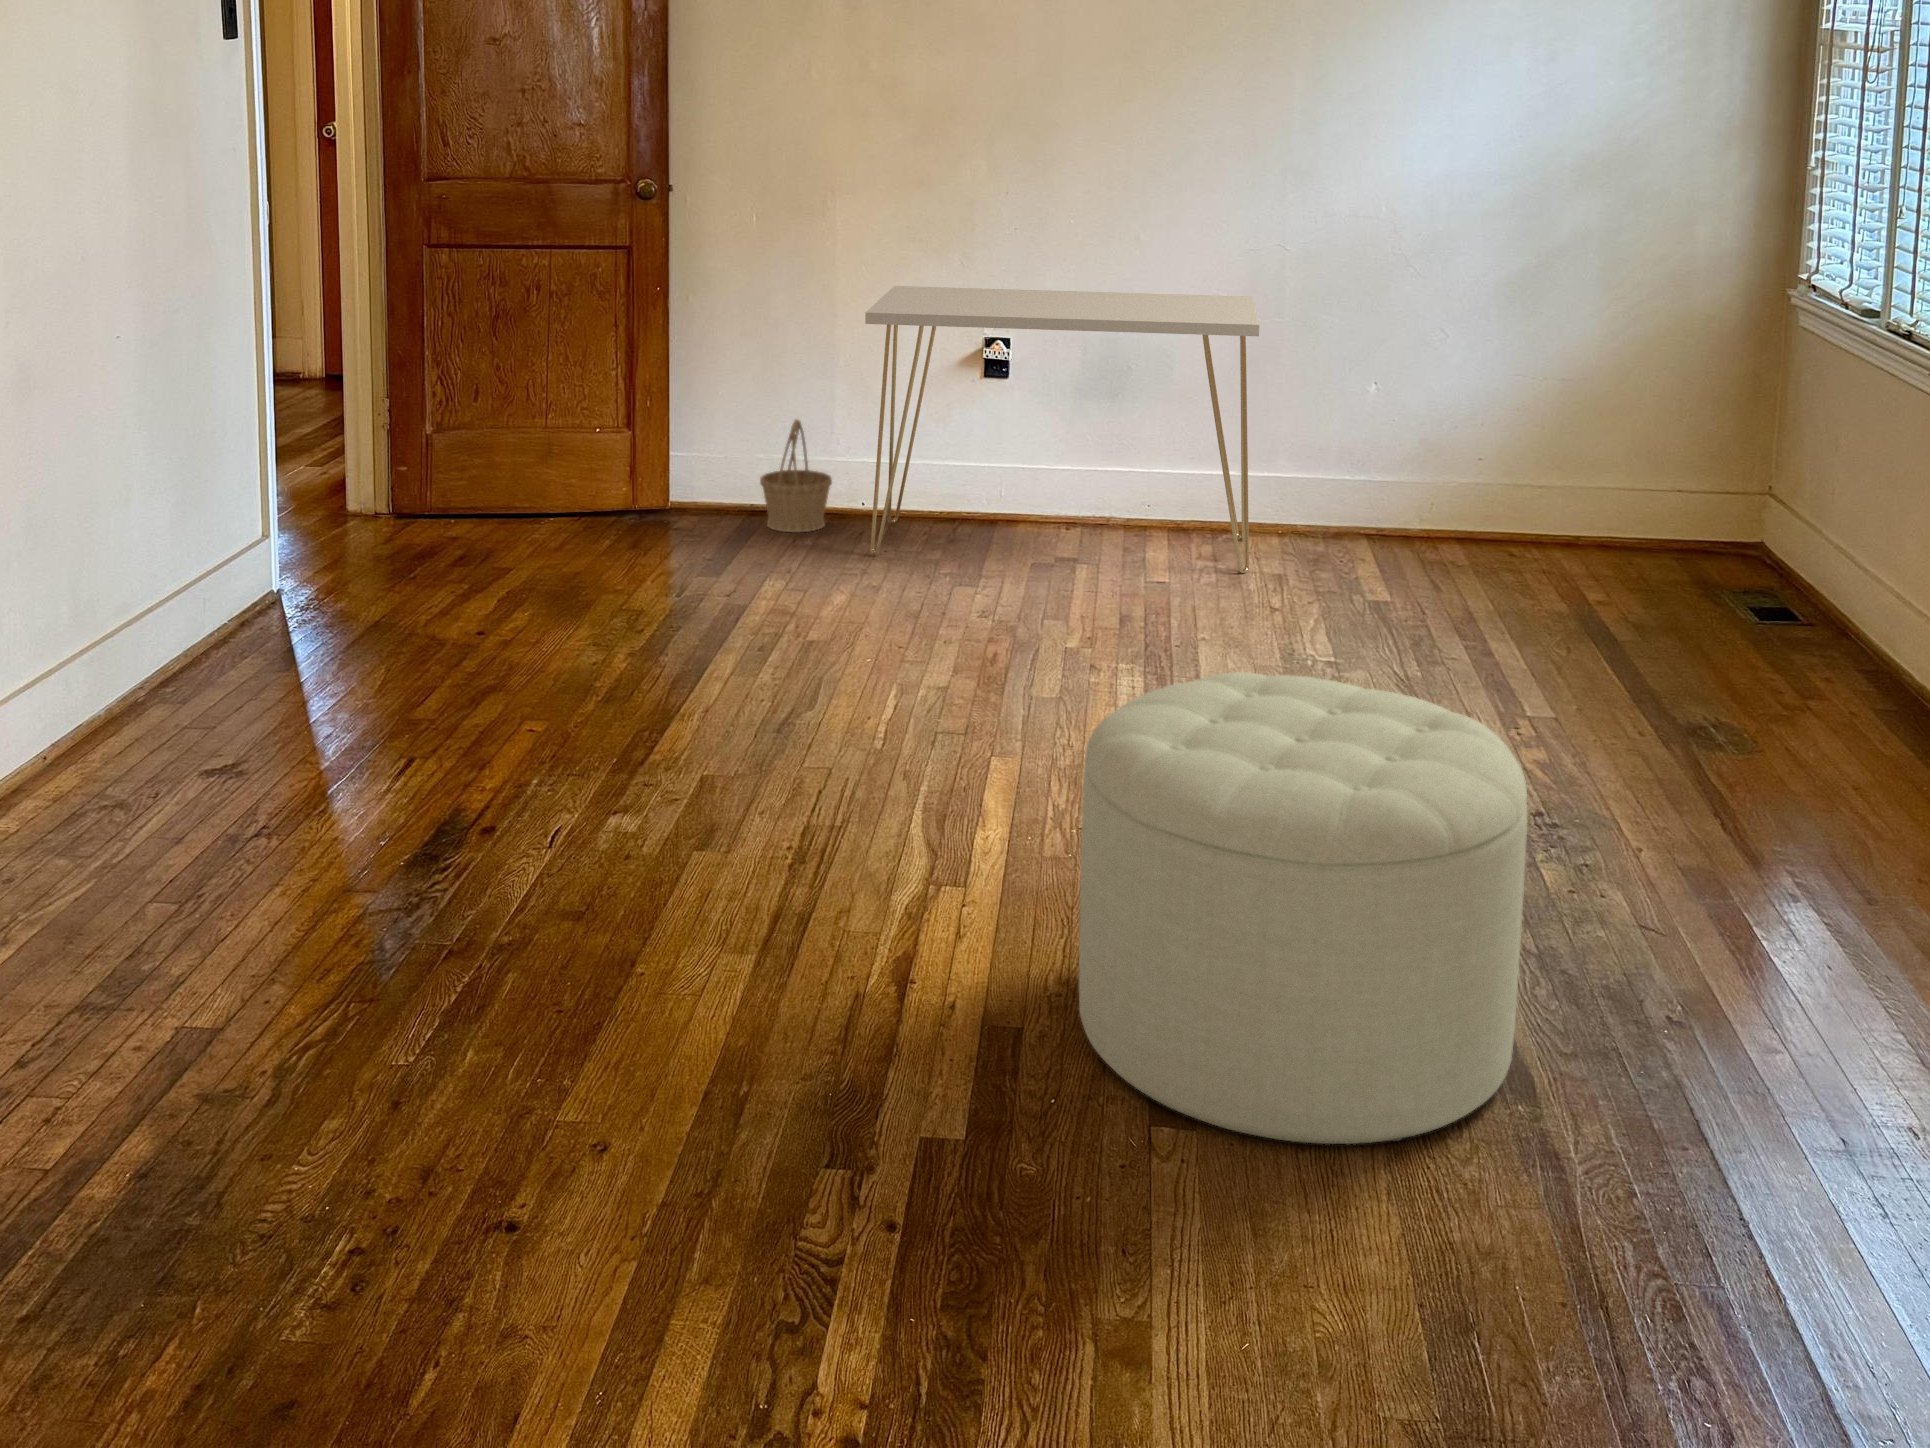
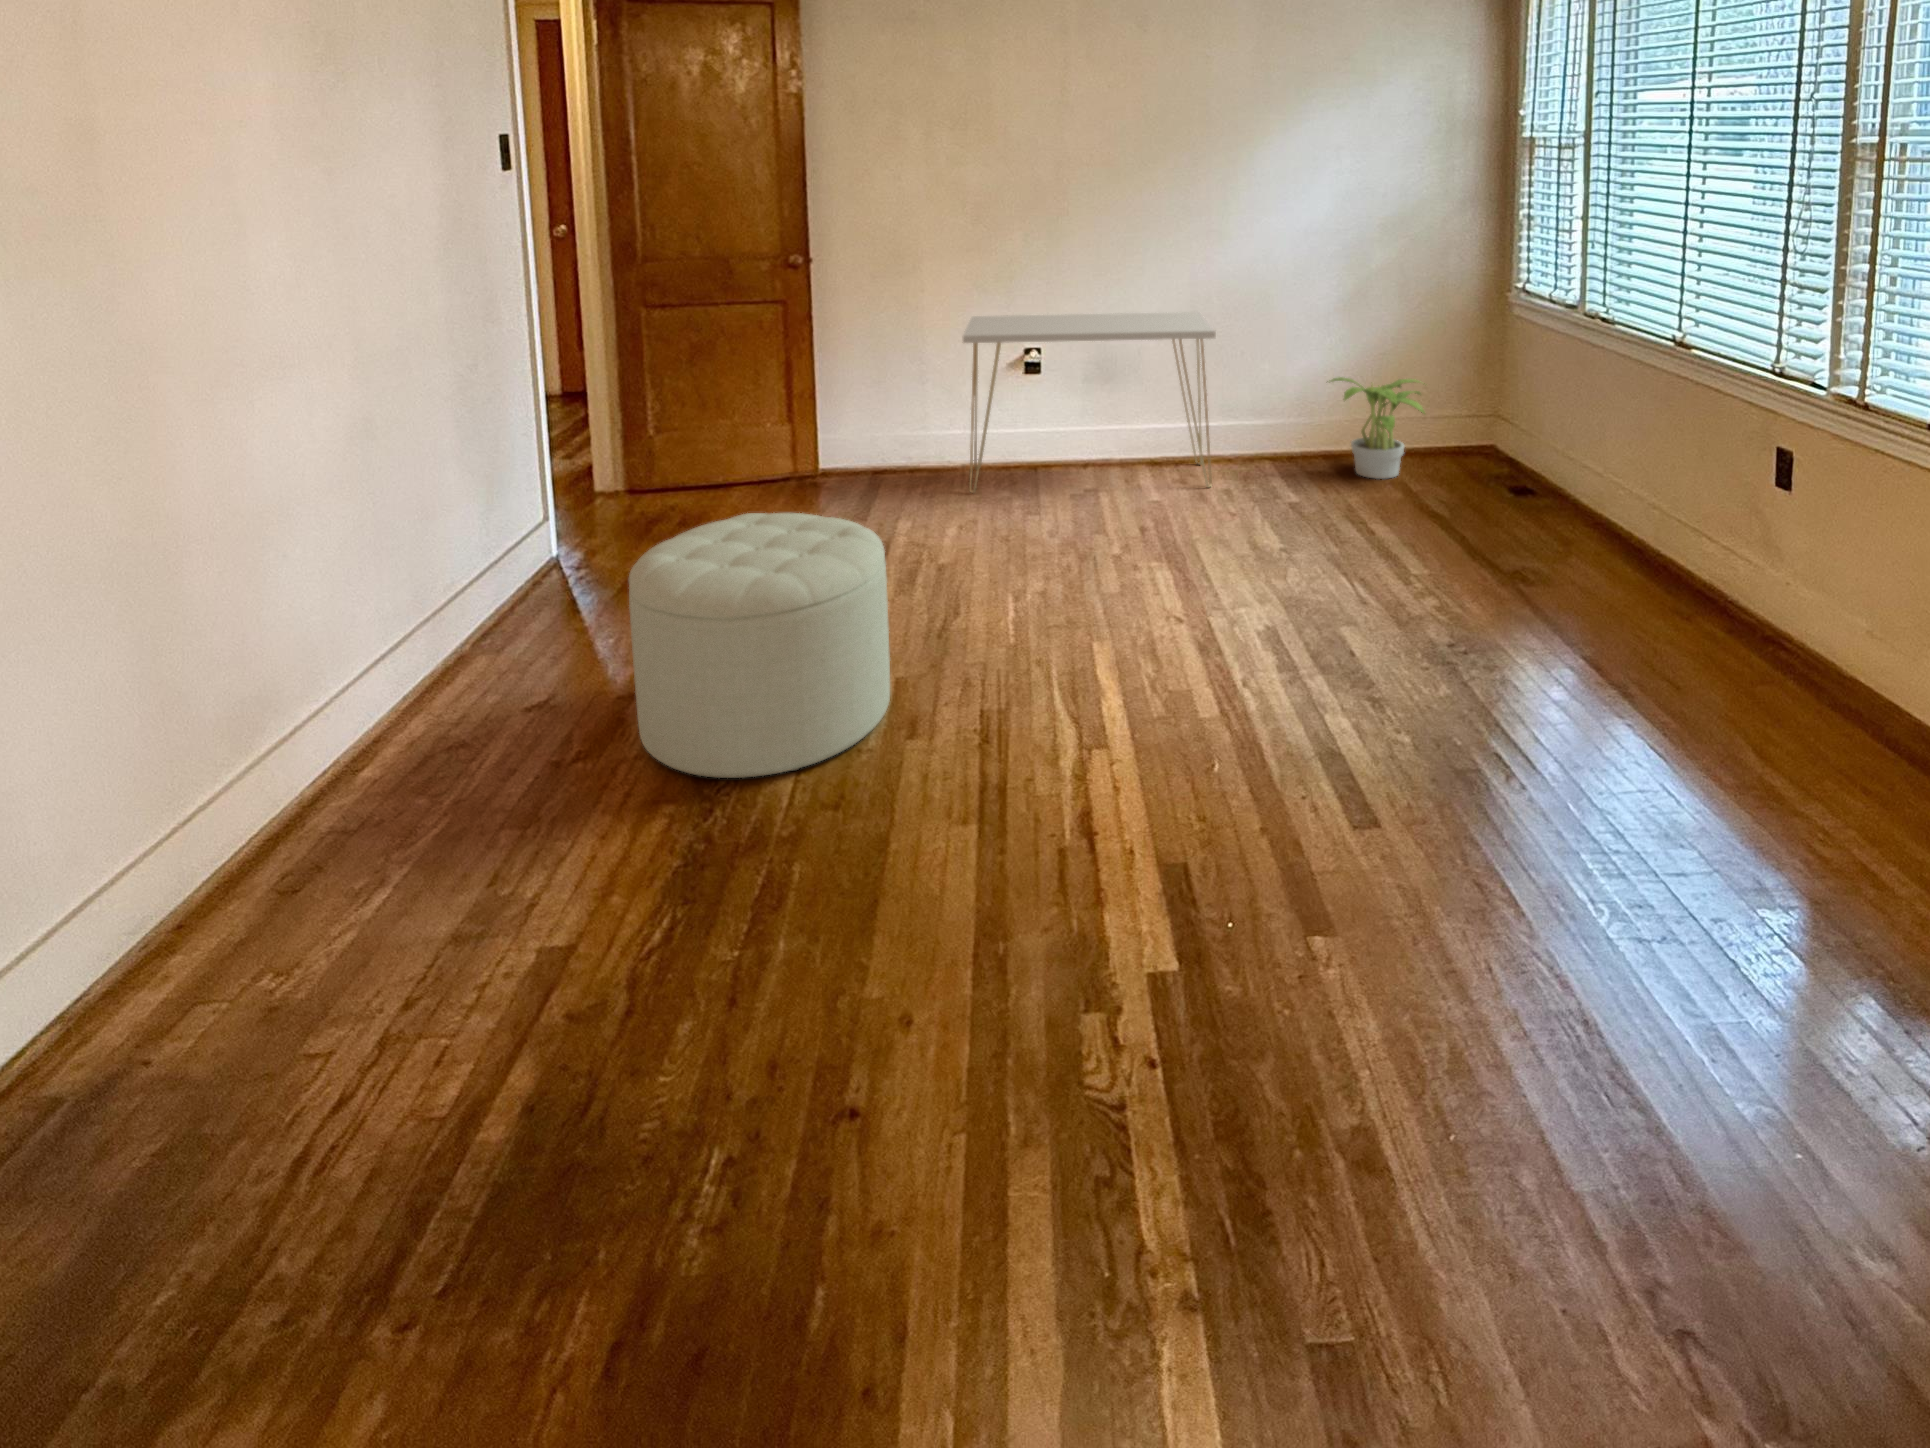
potted plant: none [1450,412,1618,580] -> present [1329,377,1425,479]
basket: present [760,420,832,532] -> none [890,406,938,481]
ottoman: present [1079,672,1527,1144] -> present [629,513,890,778]

